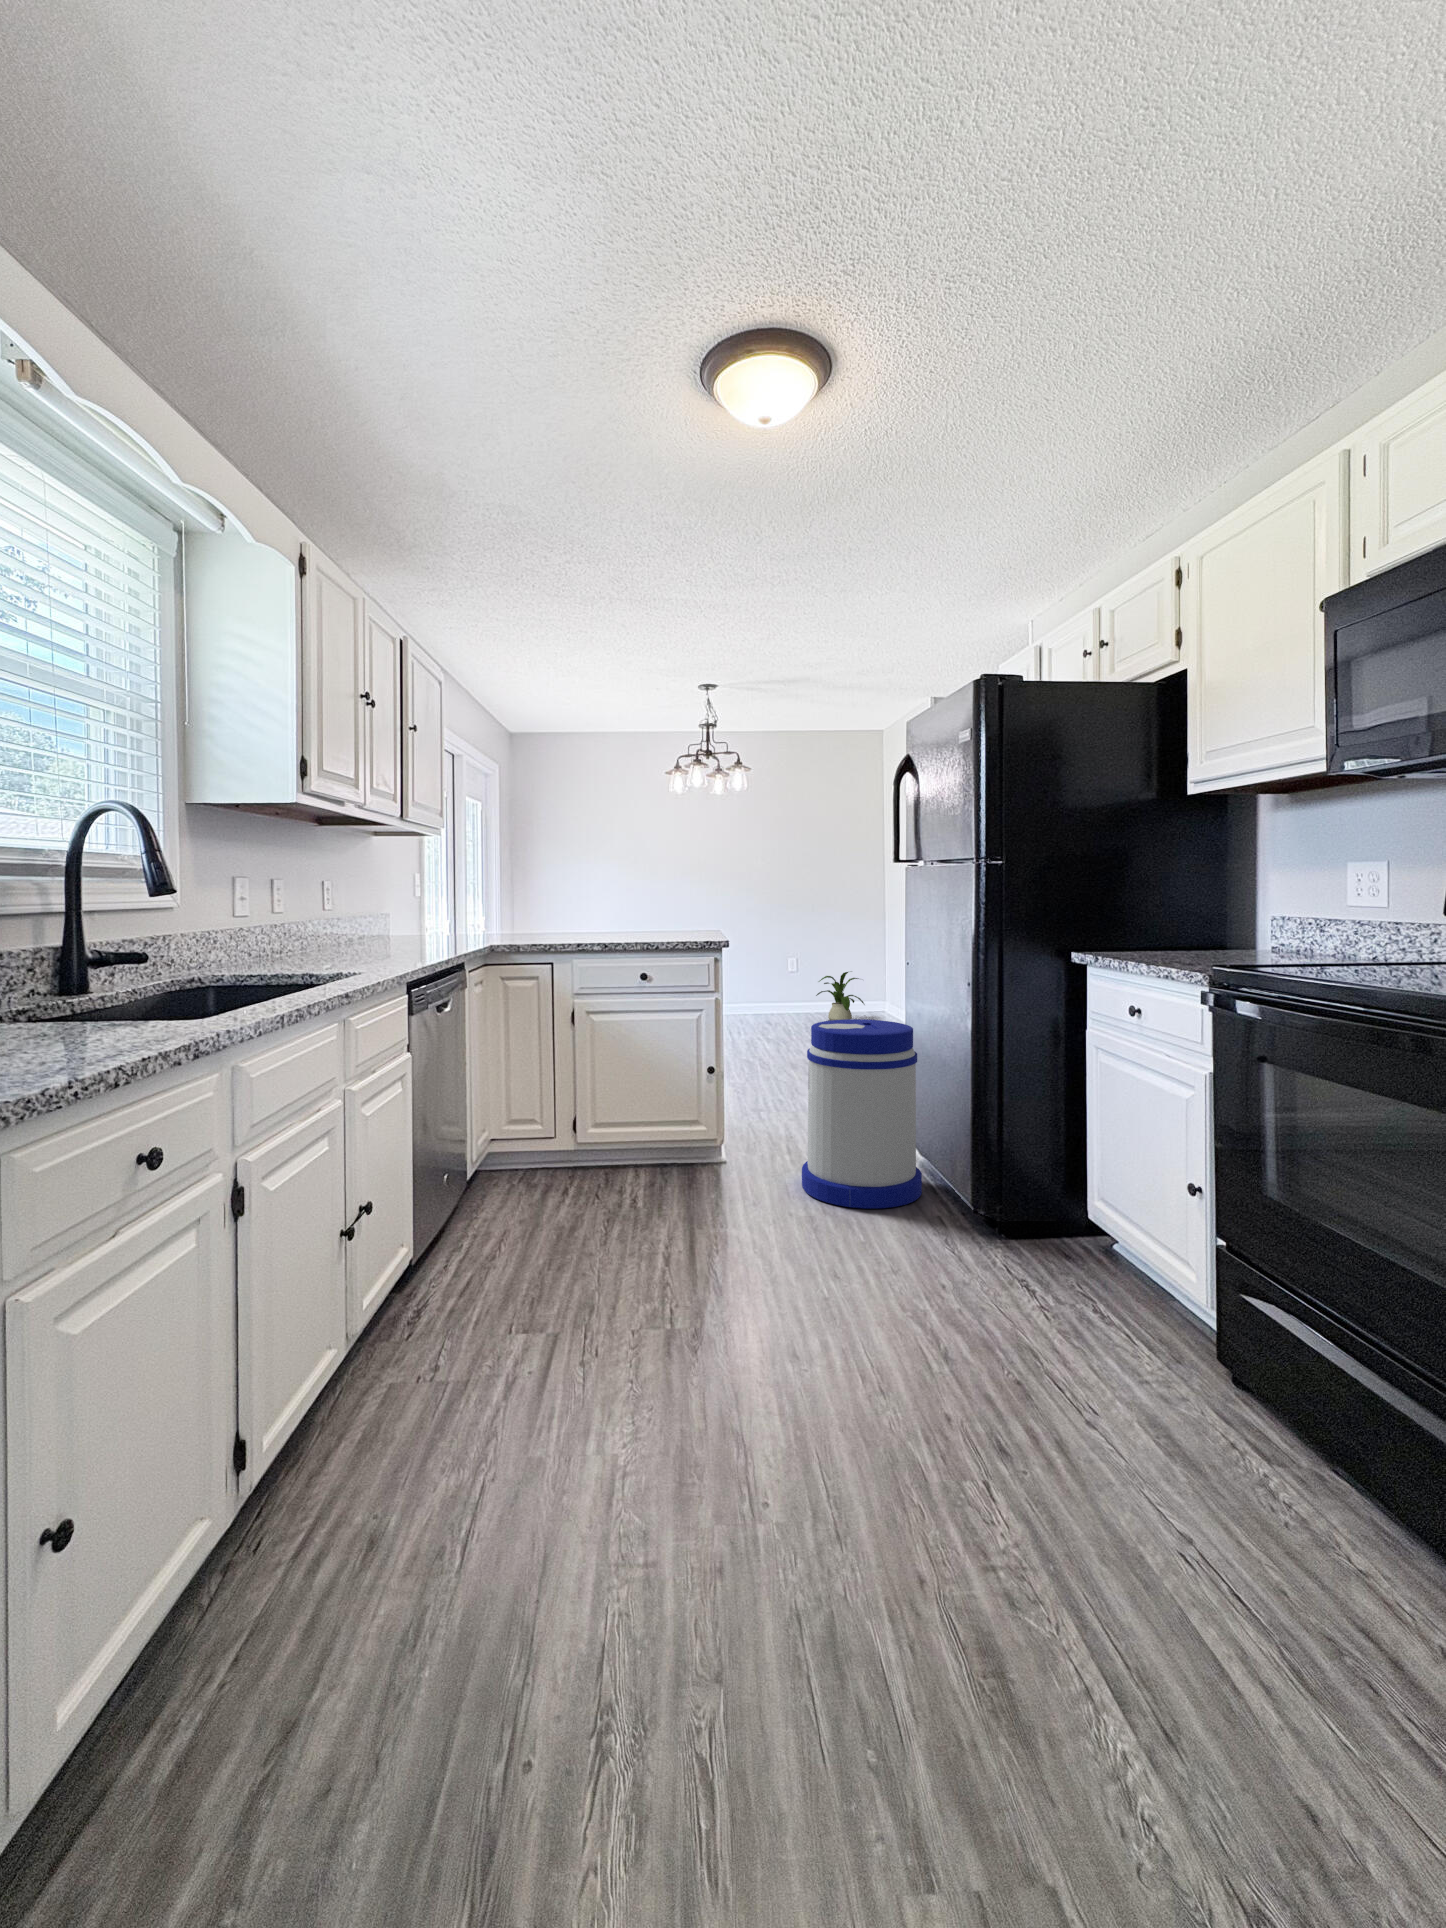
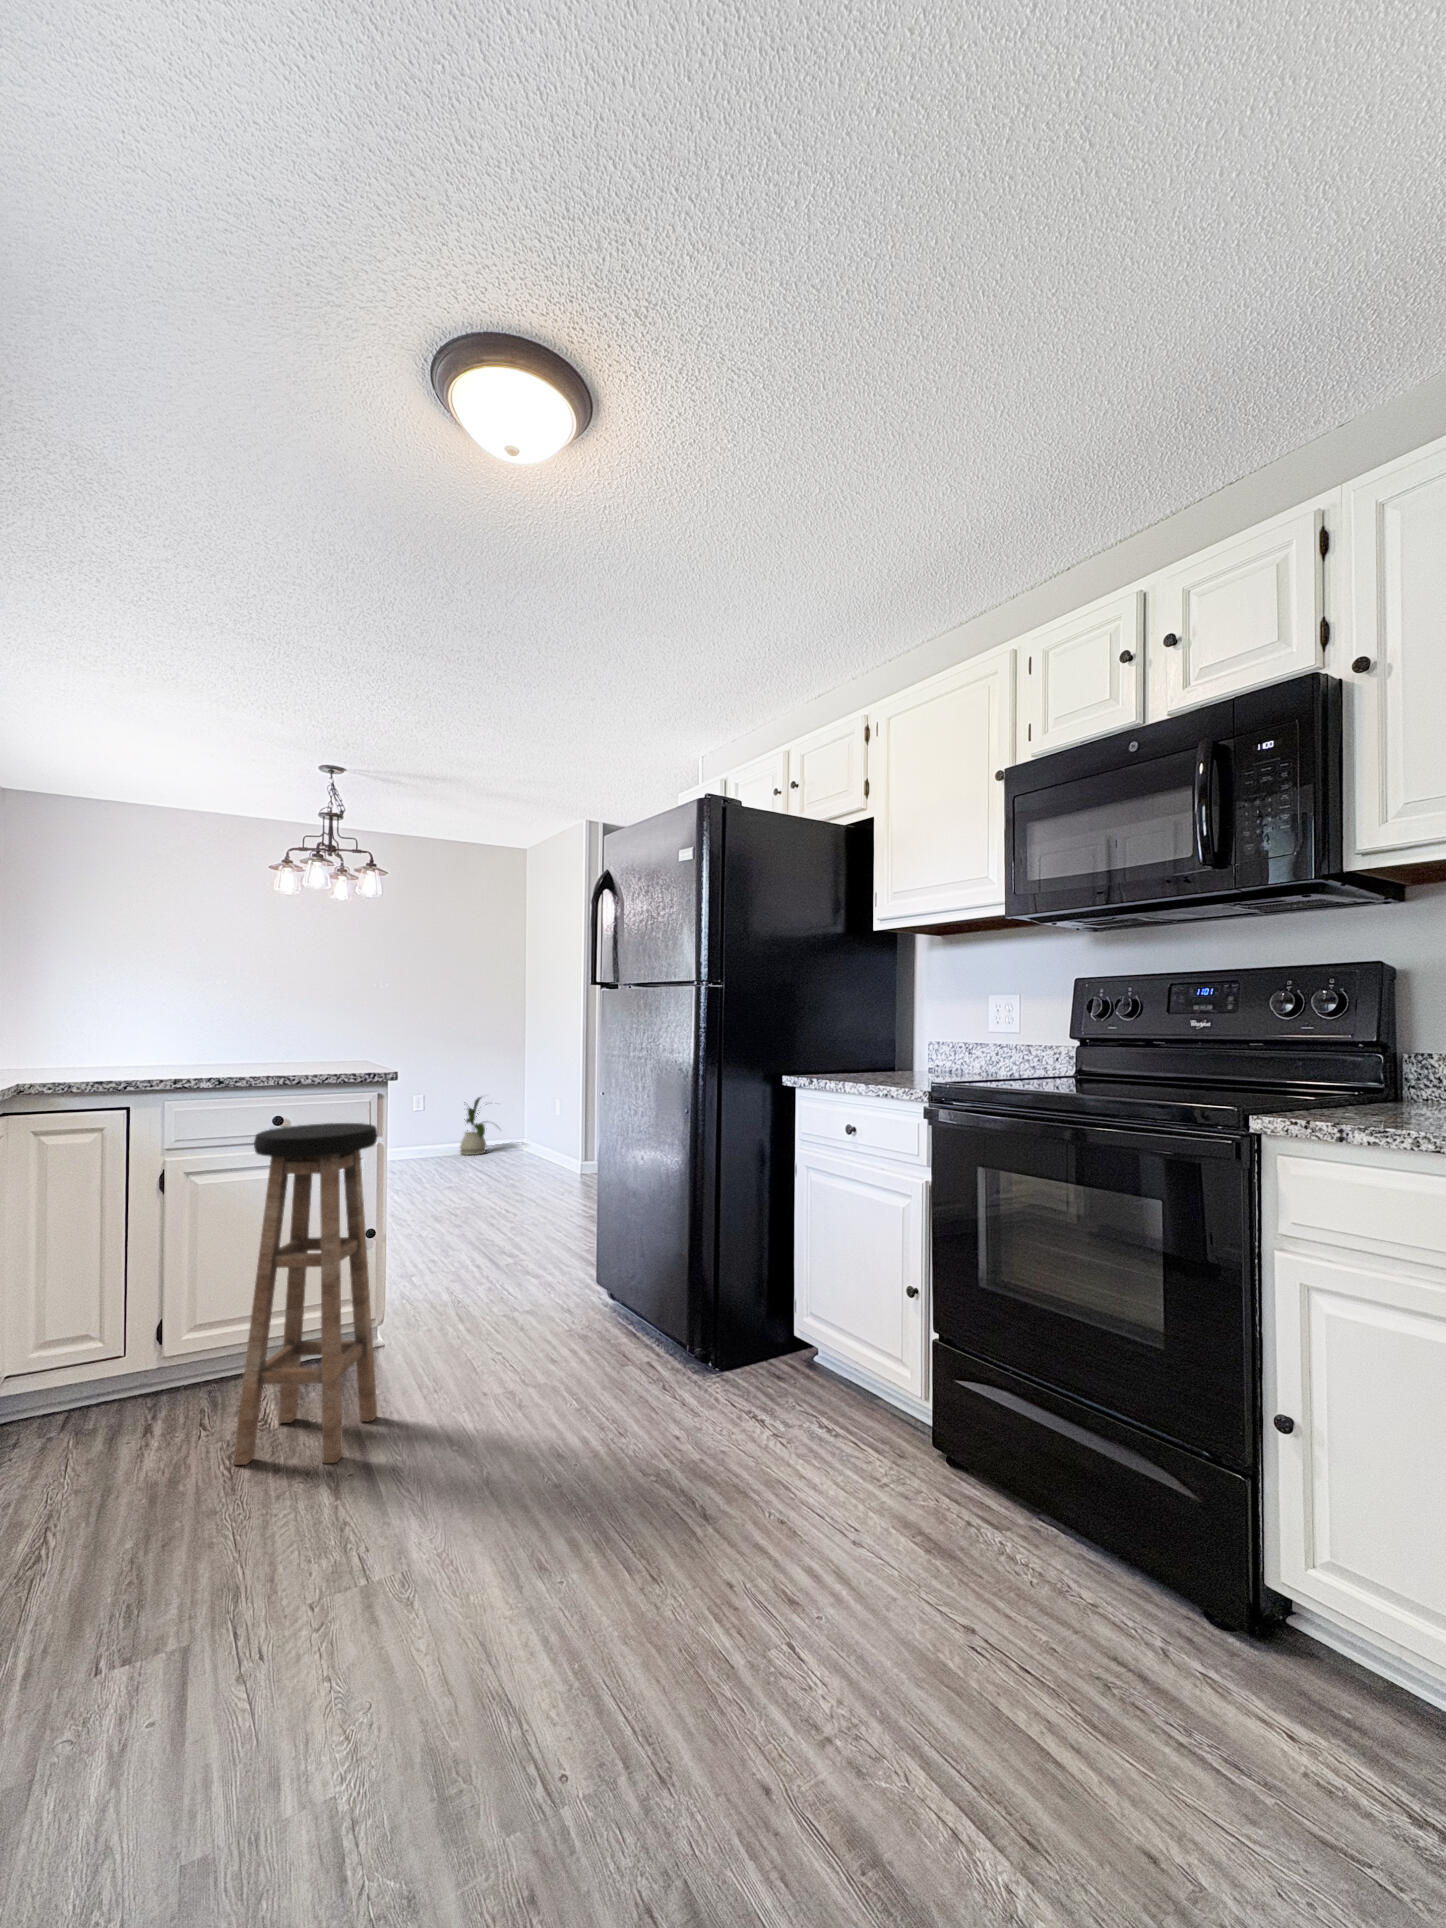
bar stool: none [592,976,699,1243] -> present [233,1123,377,1465]
trash can: present [802,1019,922,1209] -> none [491,1152,623,1366]

